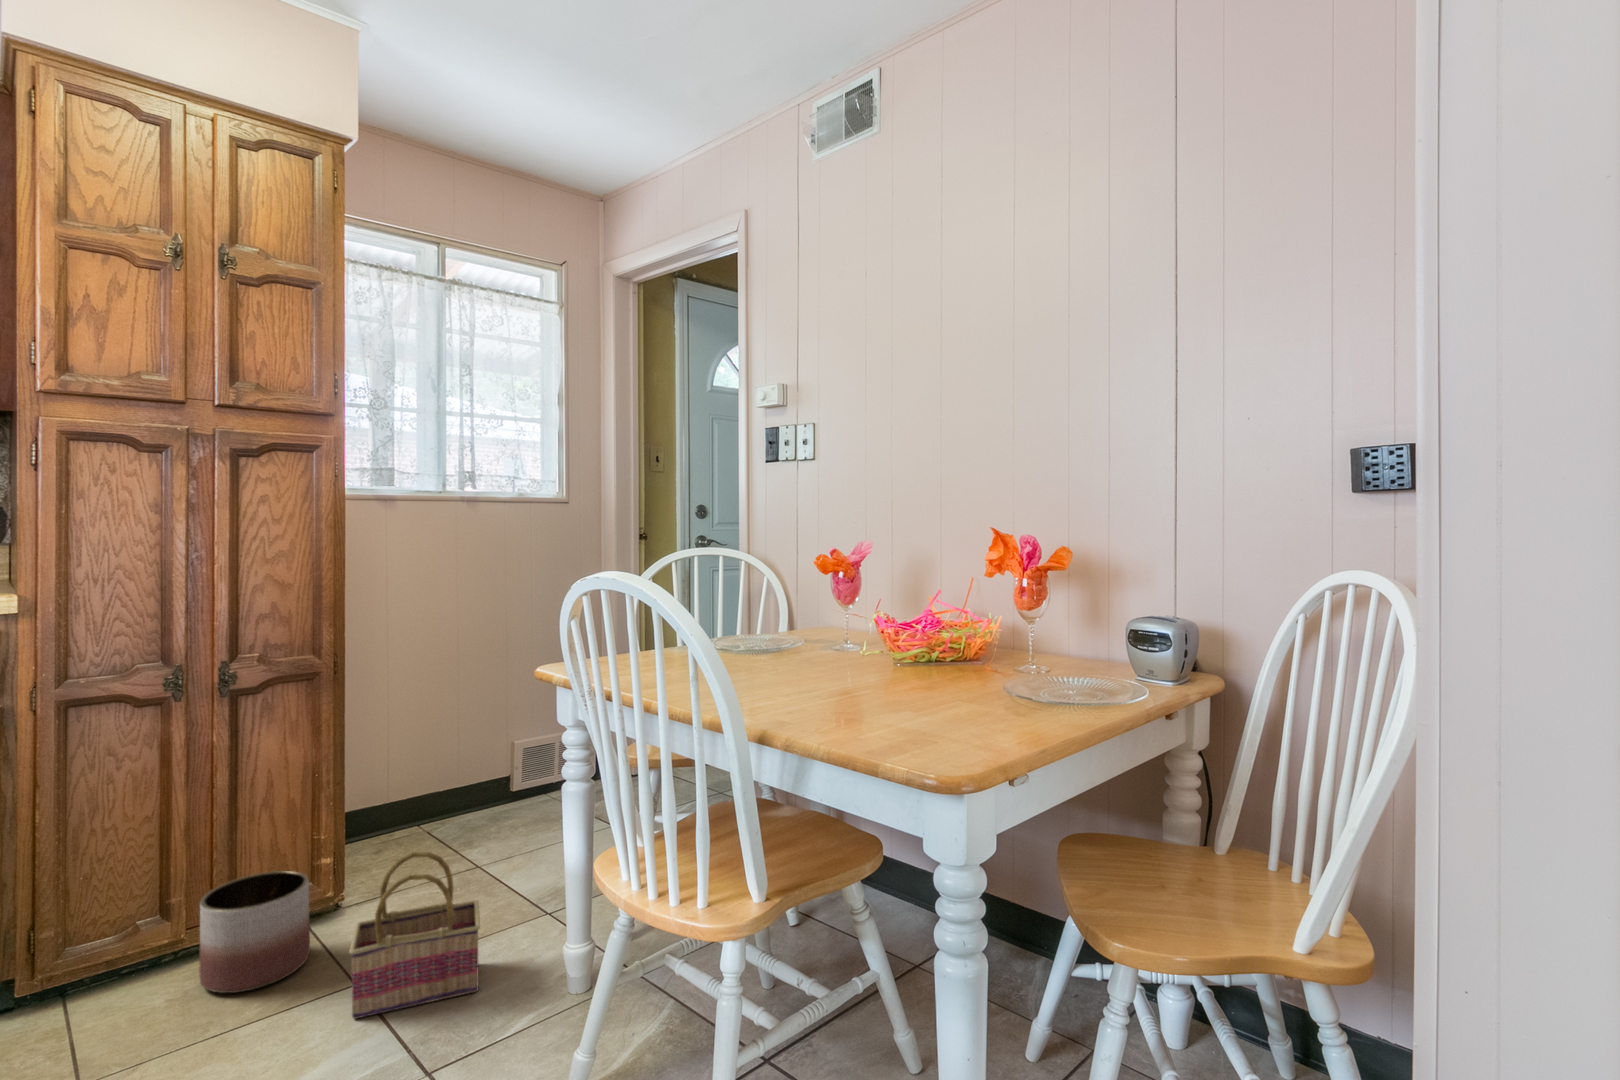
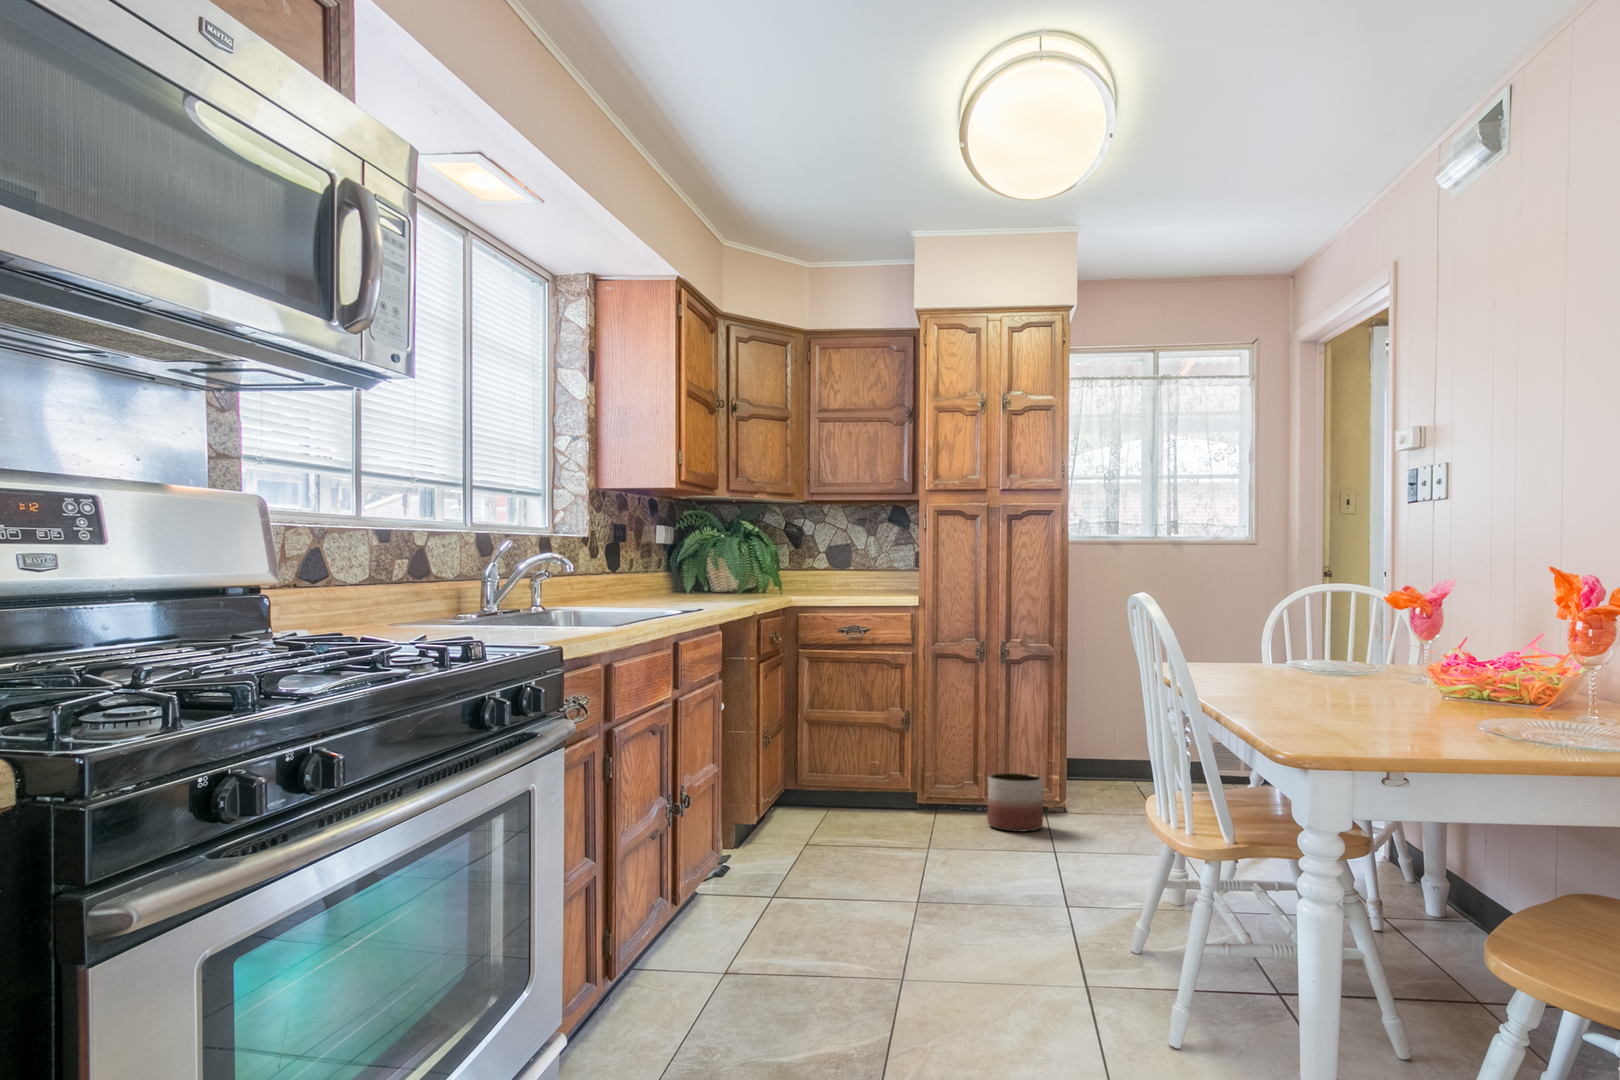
basket: present [350,852,480,1019] -> none [1055,765,1134,856]

